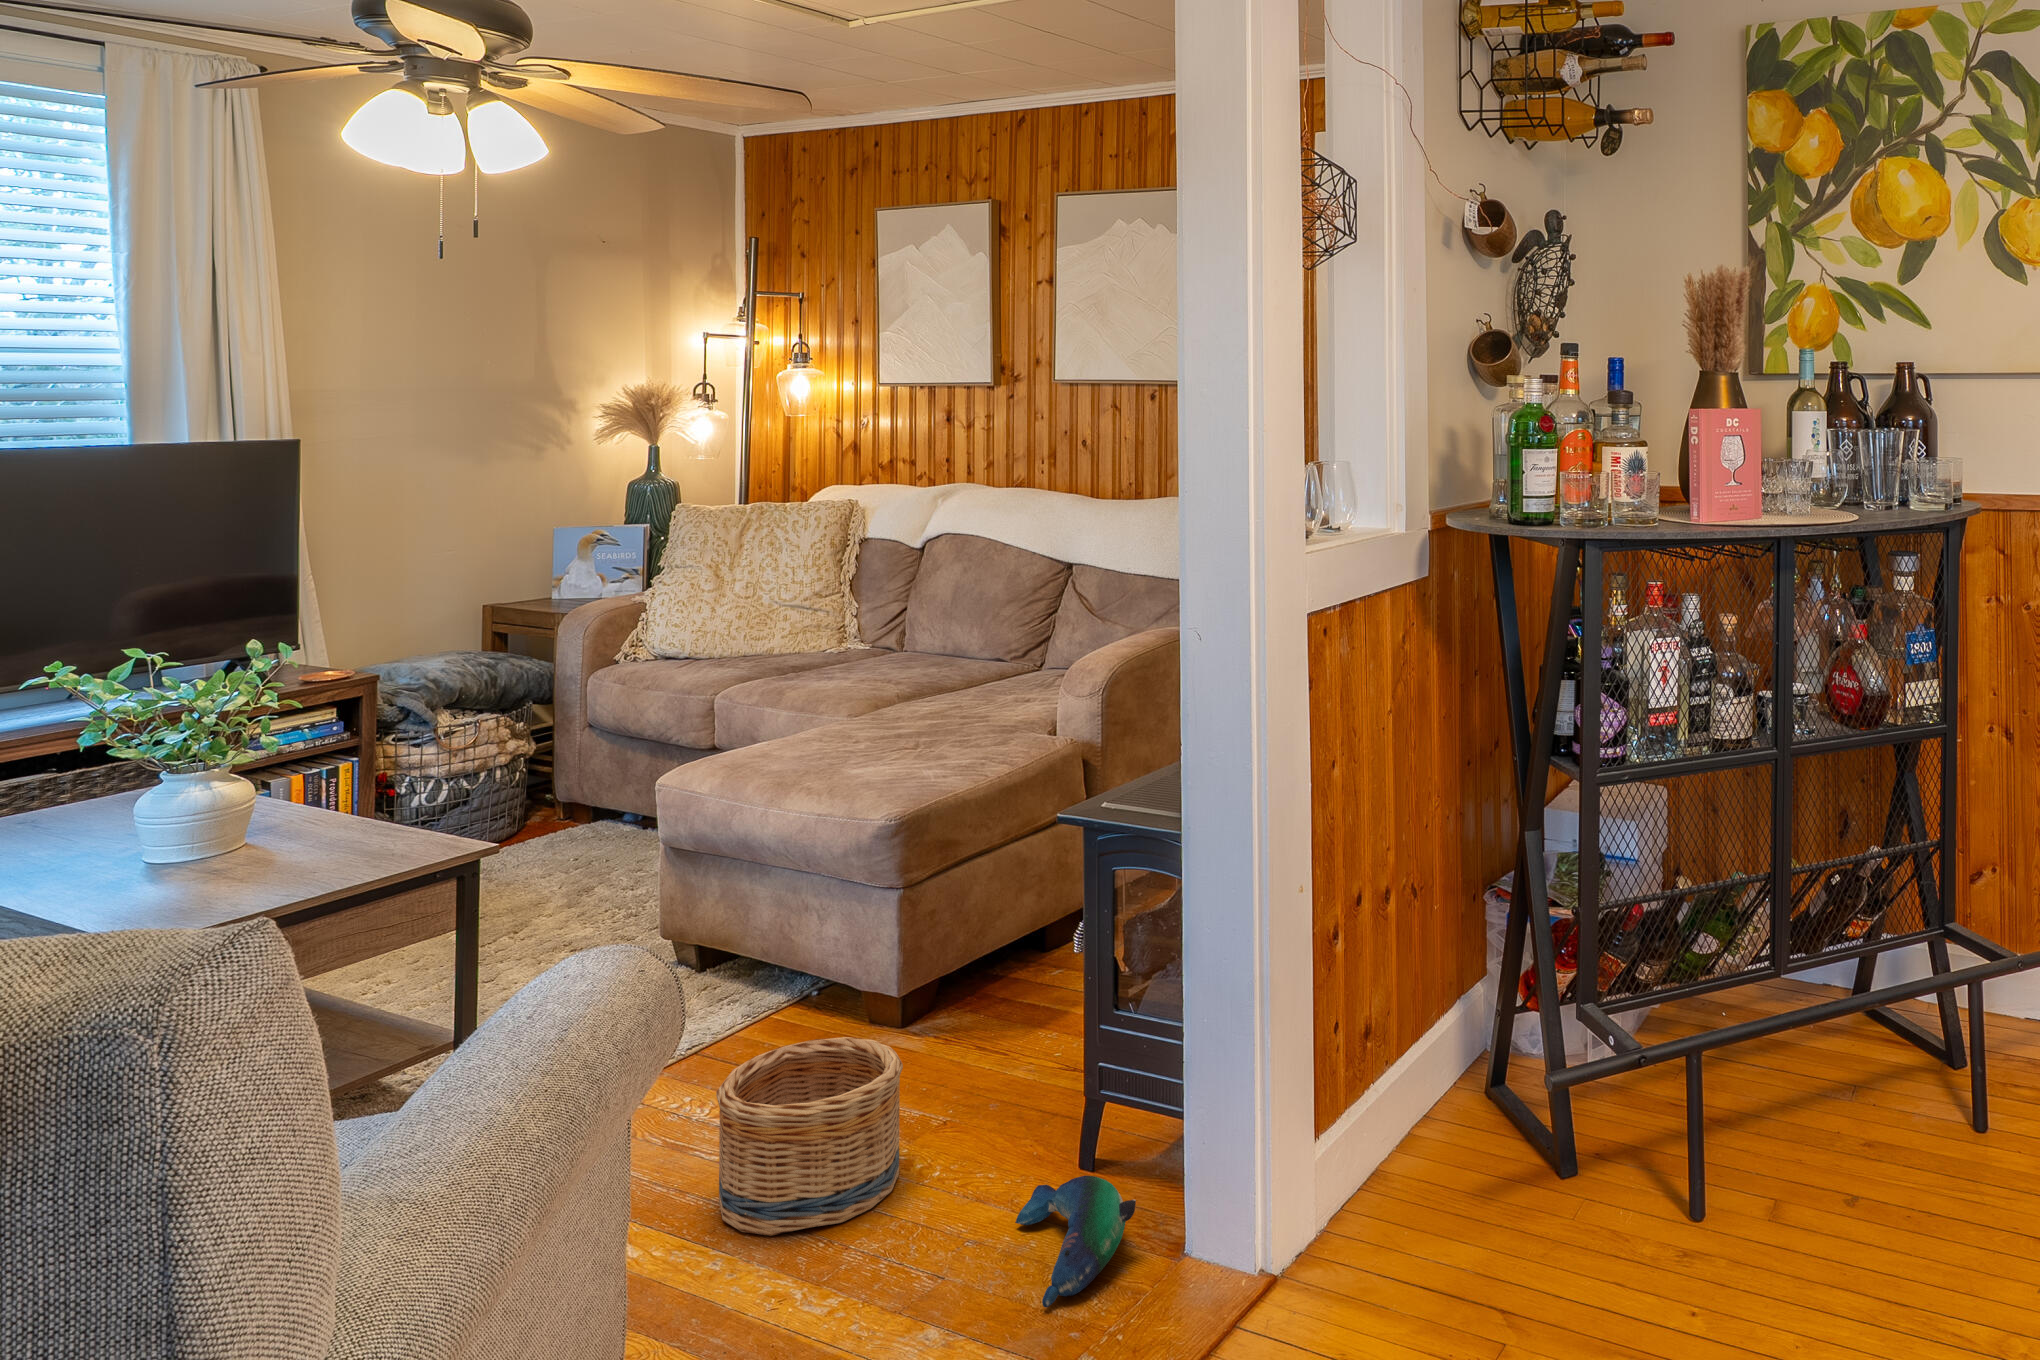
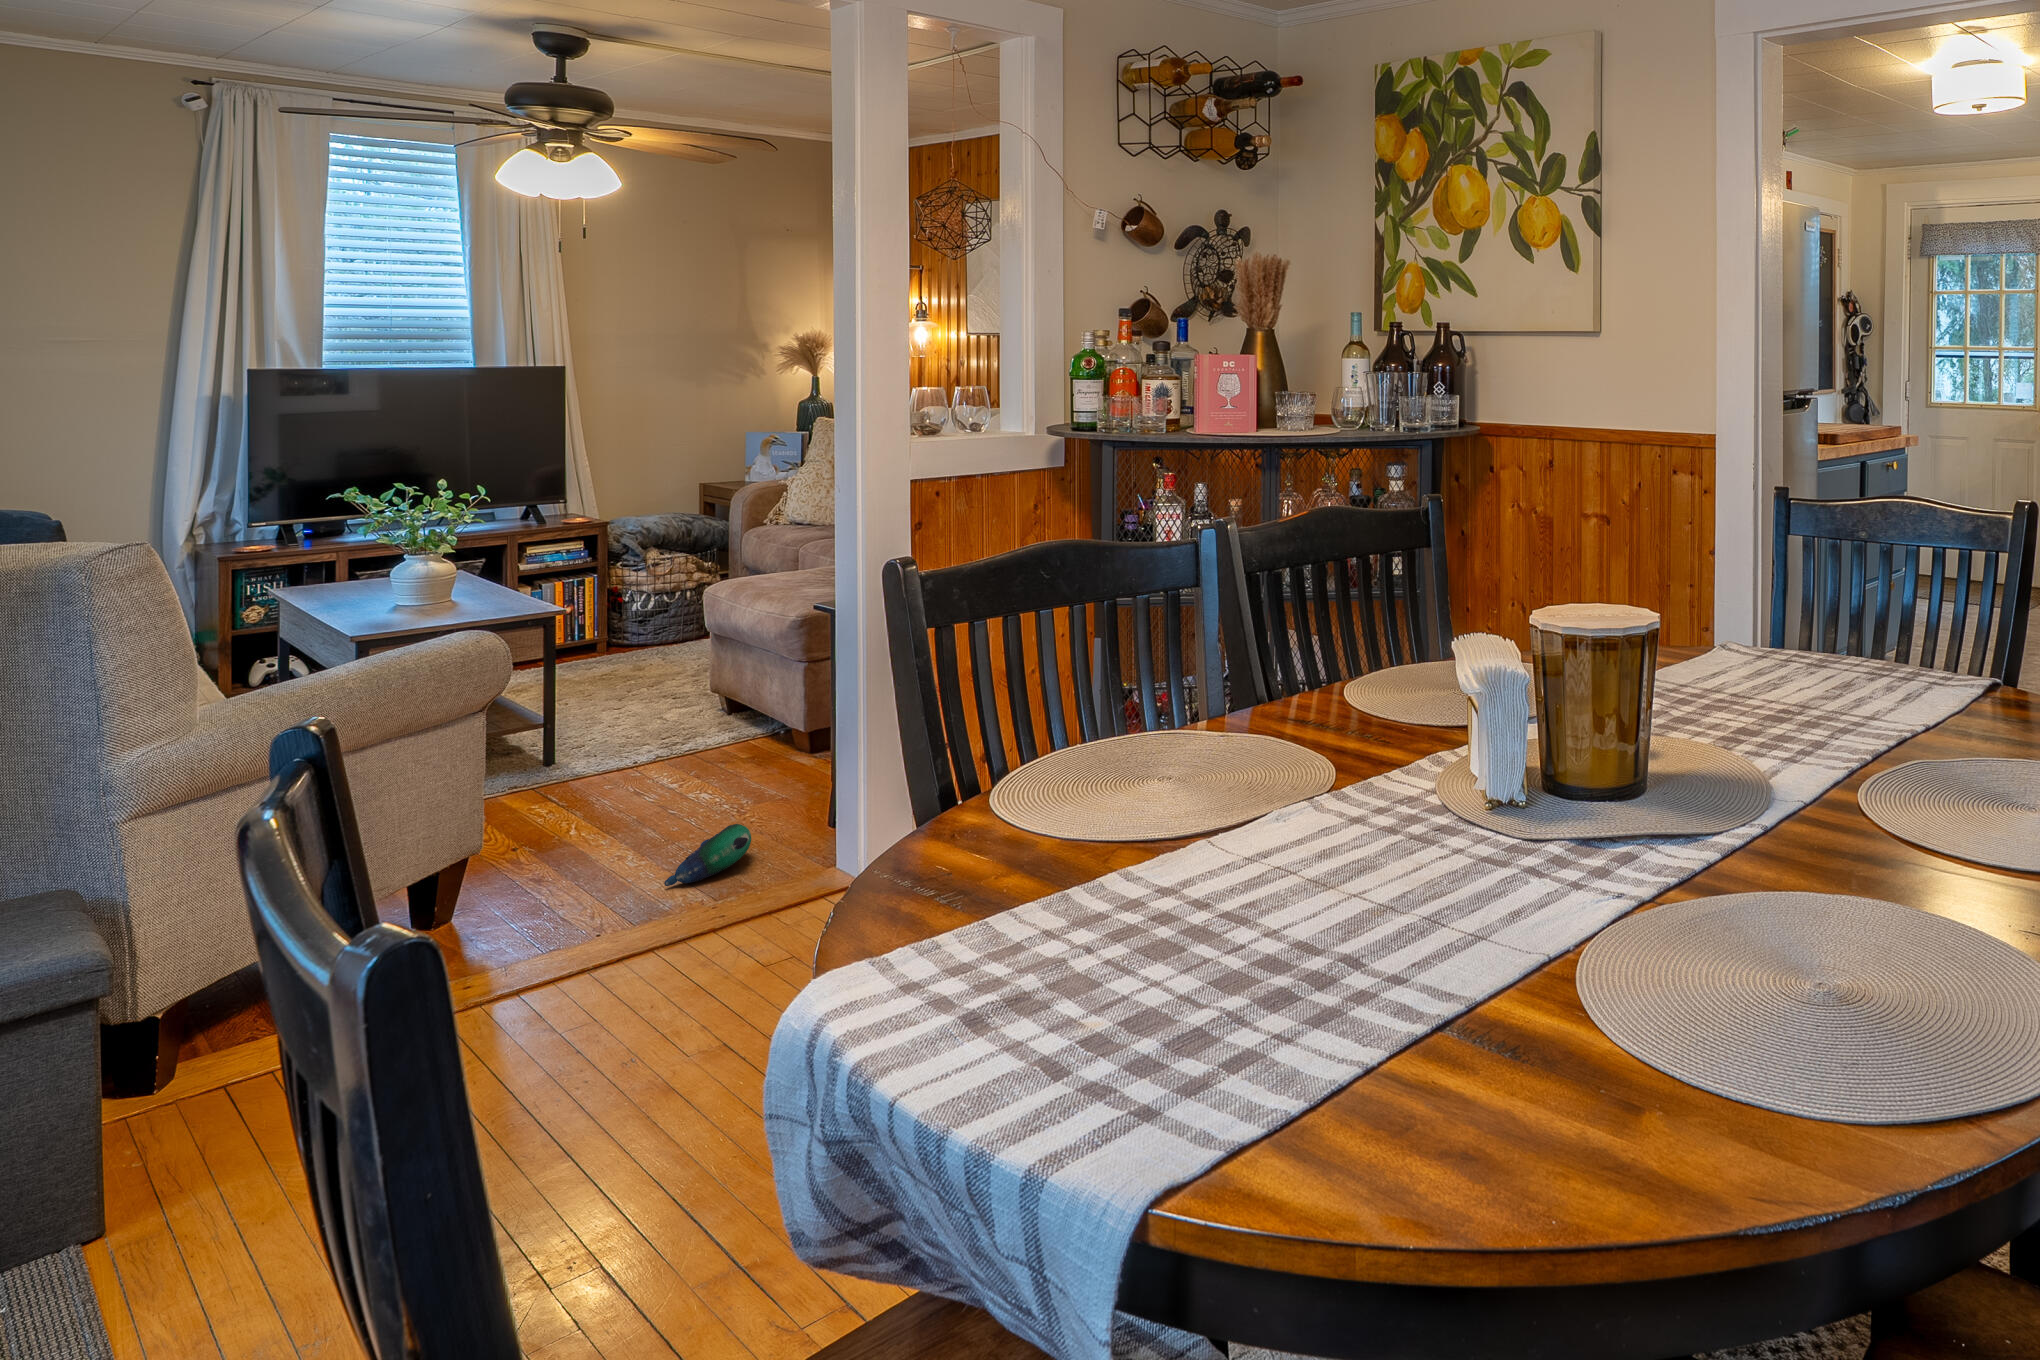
basket: present [716,1037,903,1236] -> none [563,737,685,840]

